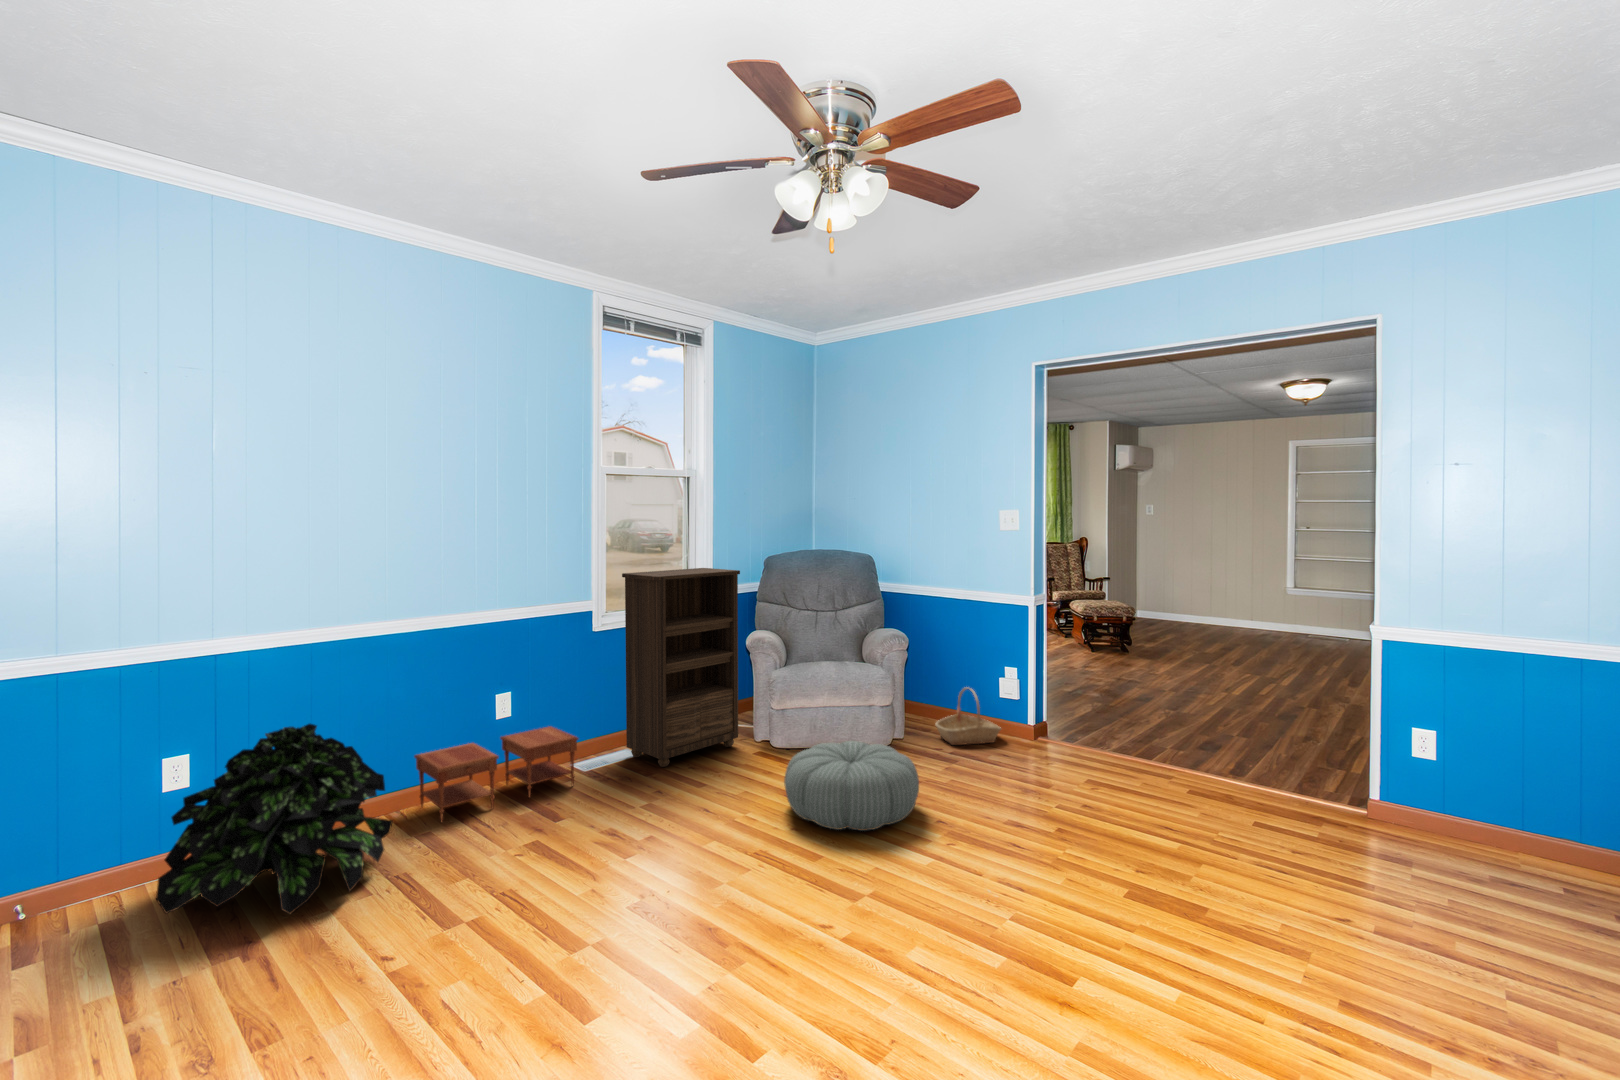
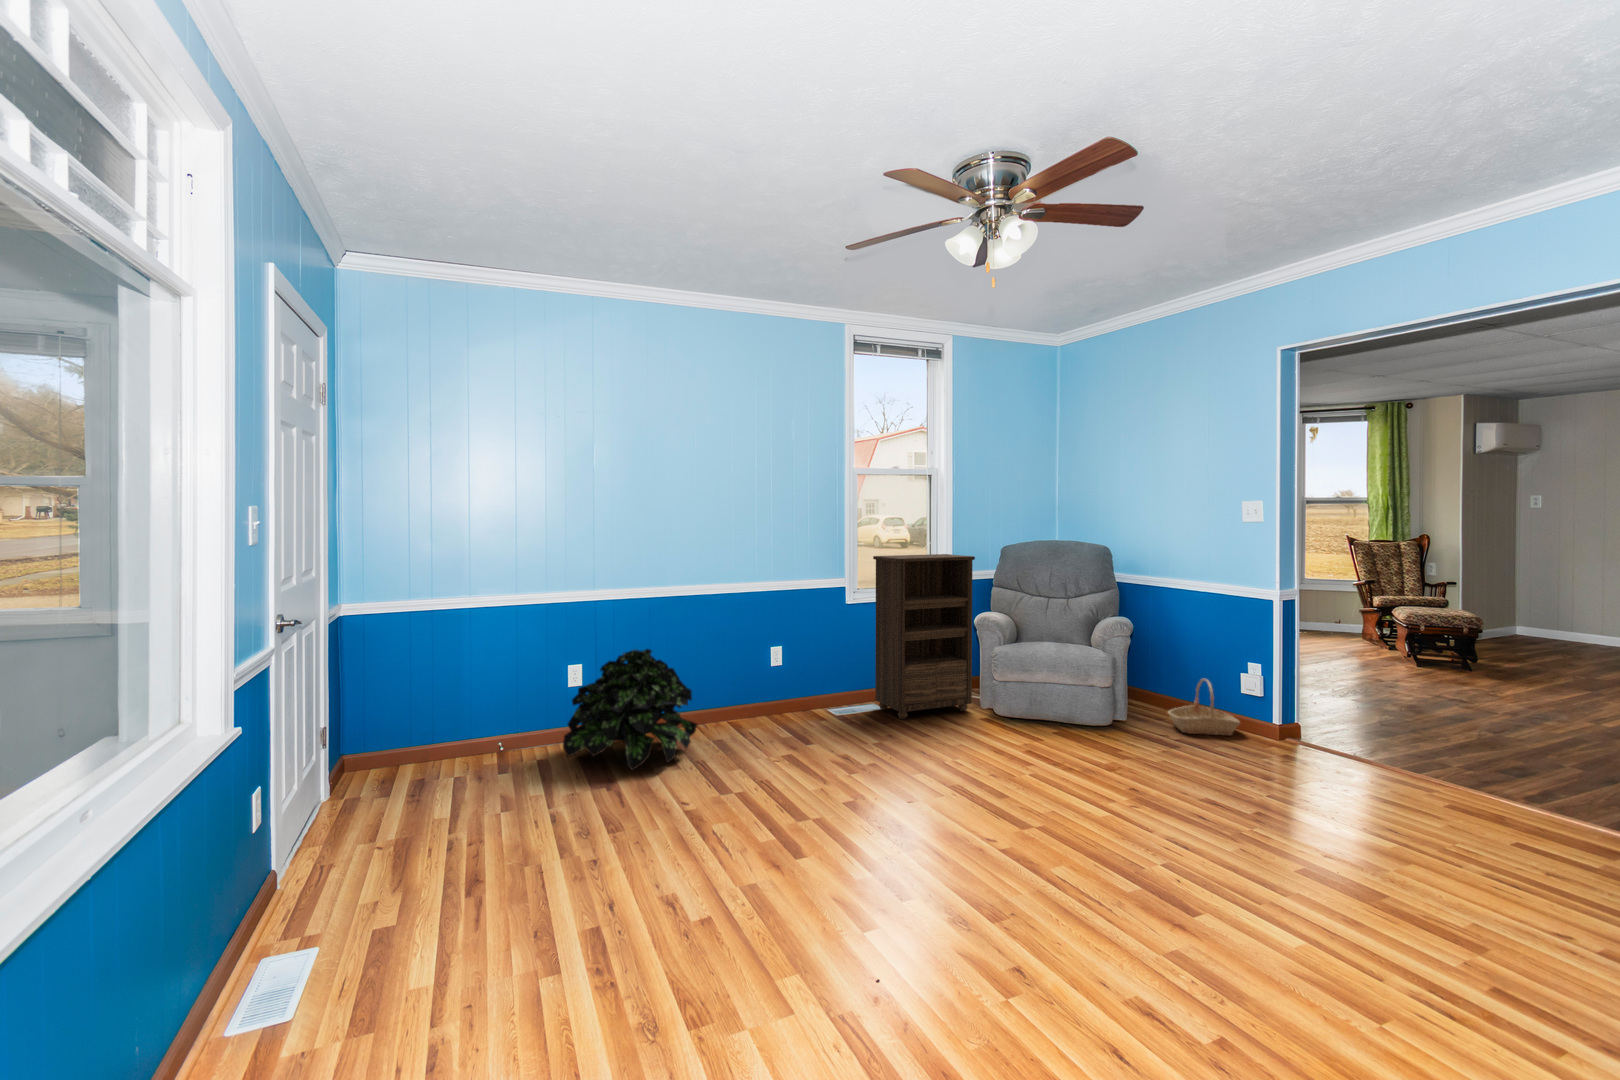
side table: present [414,726,578,822] -> none [716,676,833,734]
pouf: present [784,741,919,831] -> none [992,709,1118,785]

